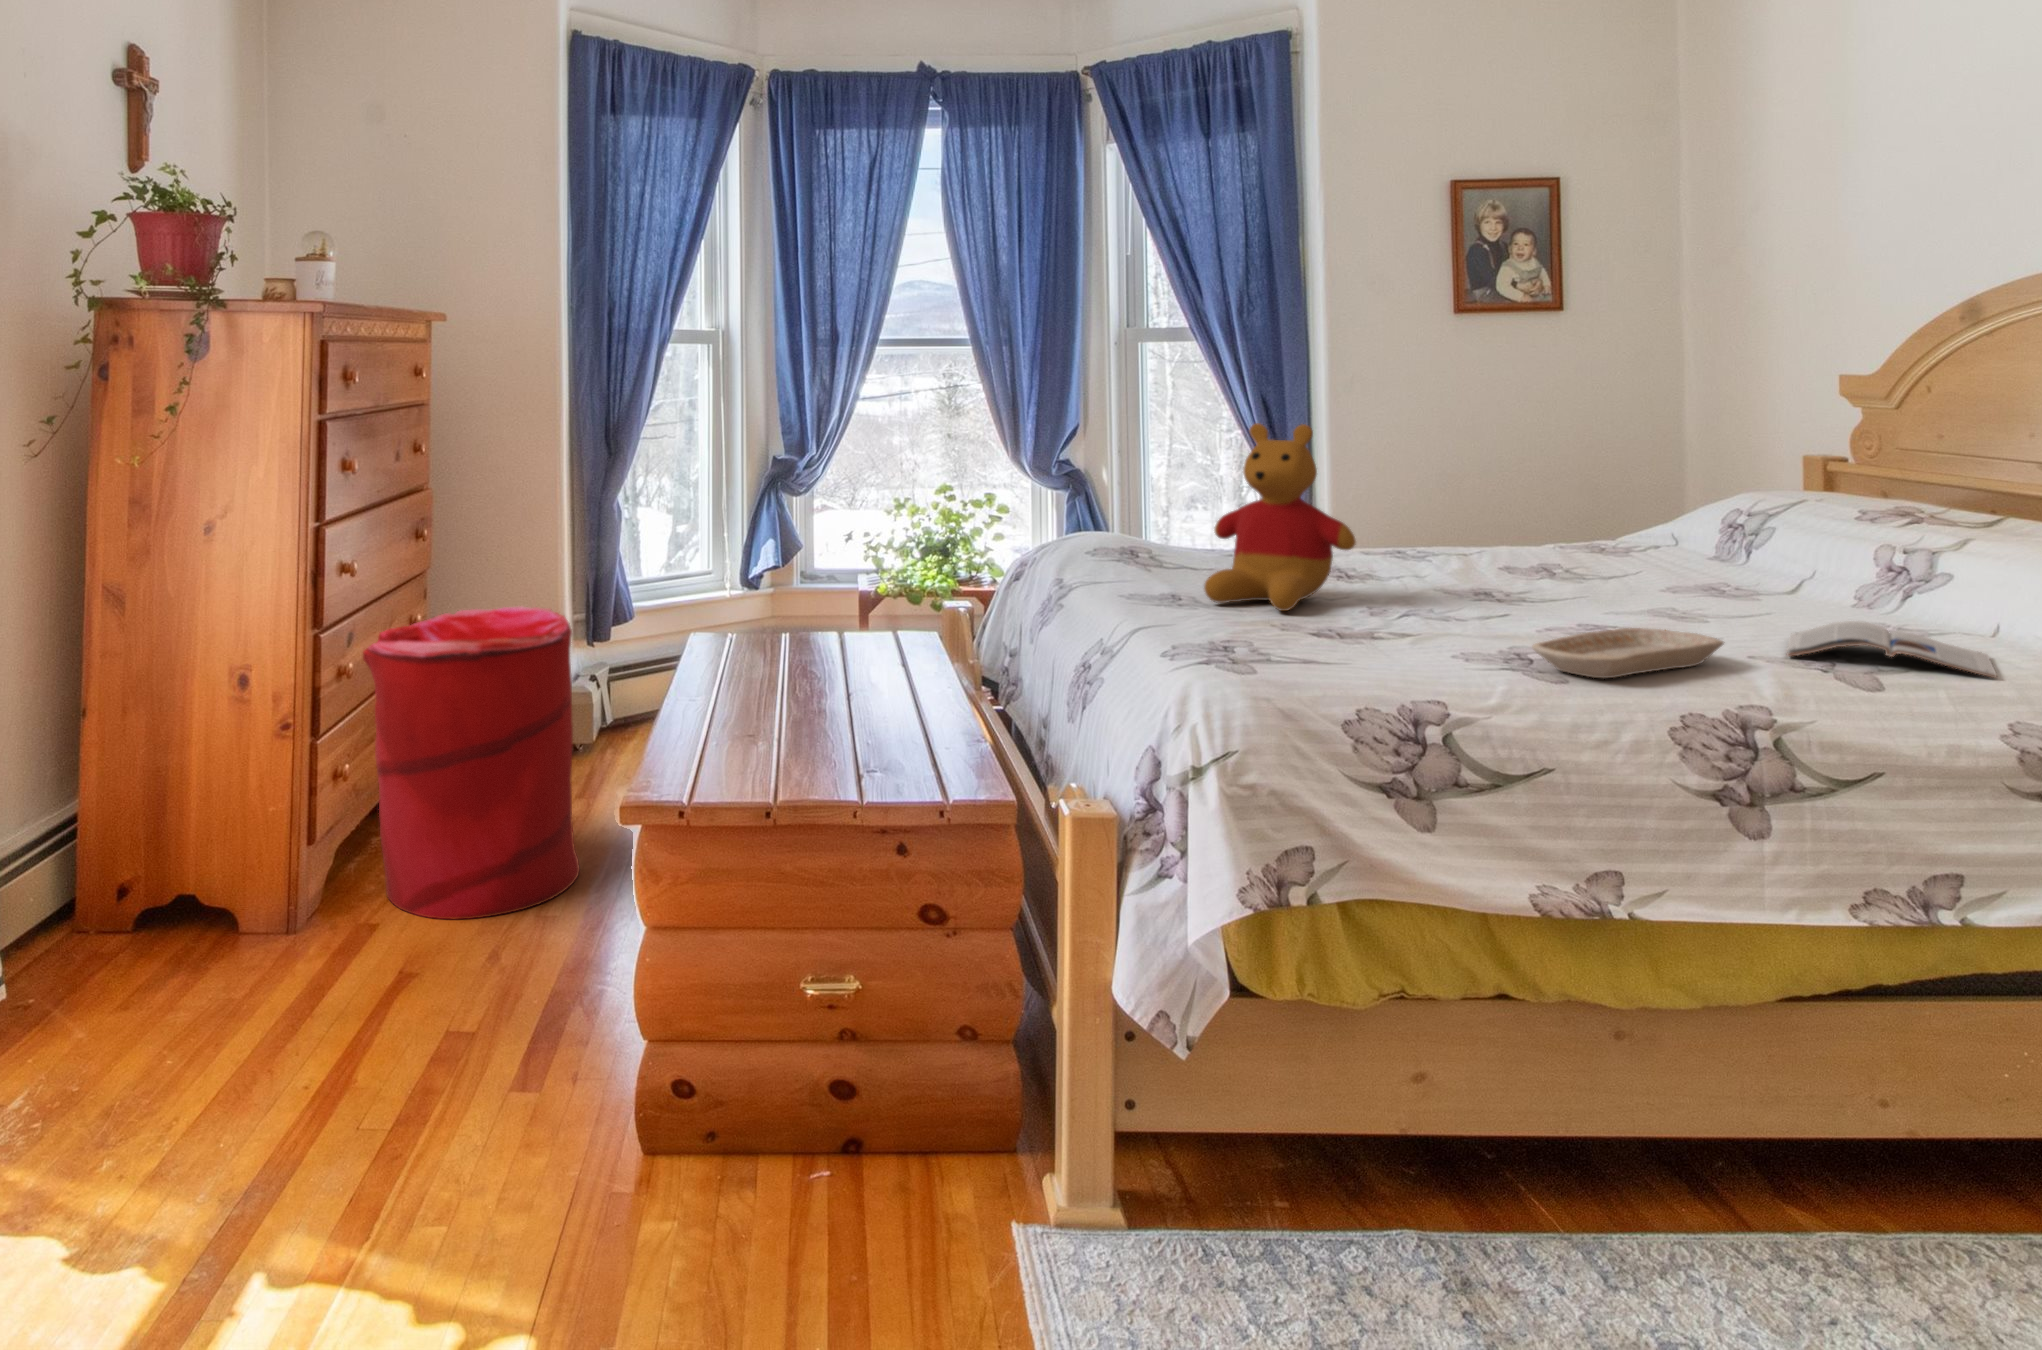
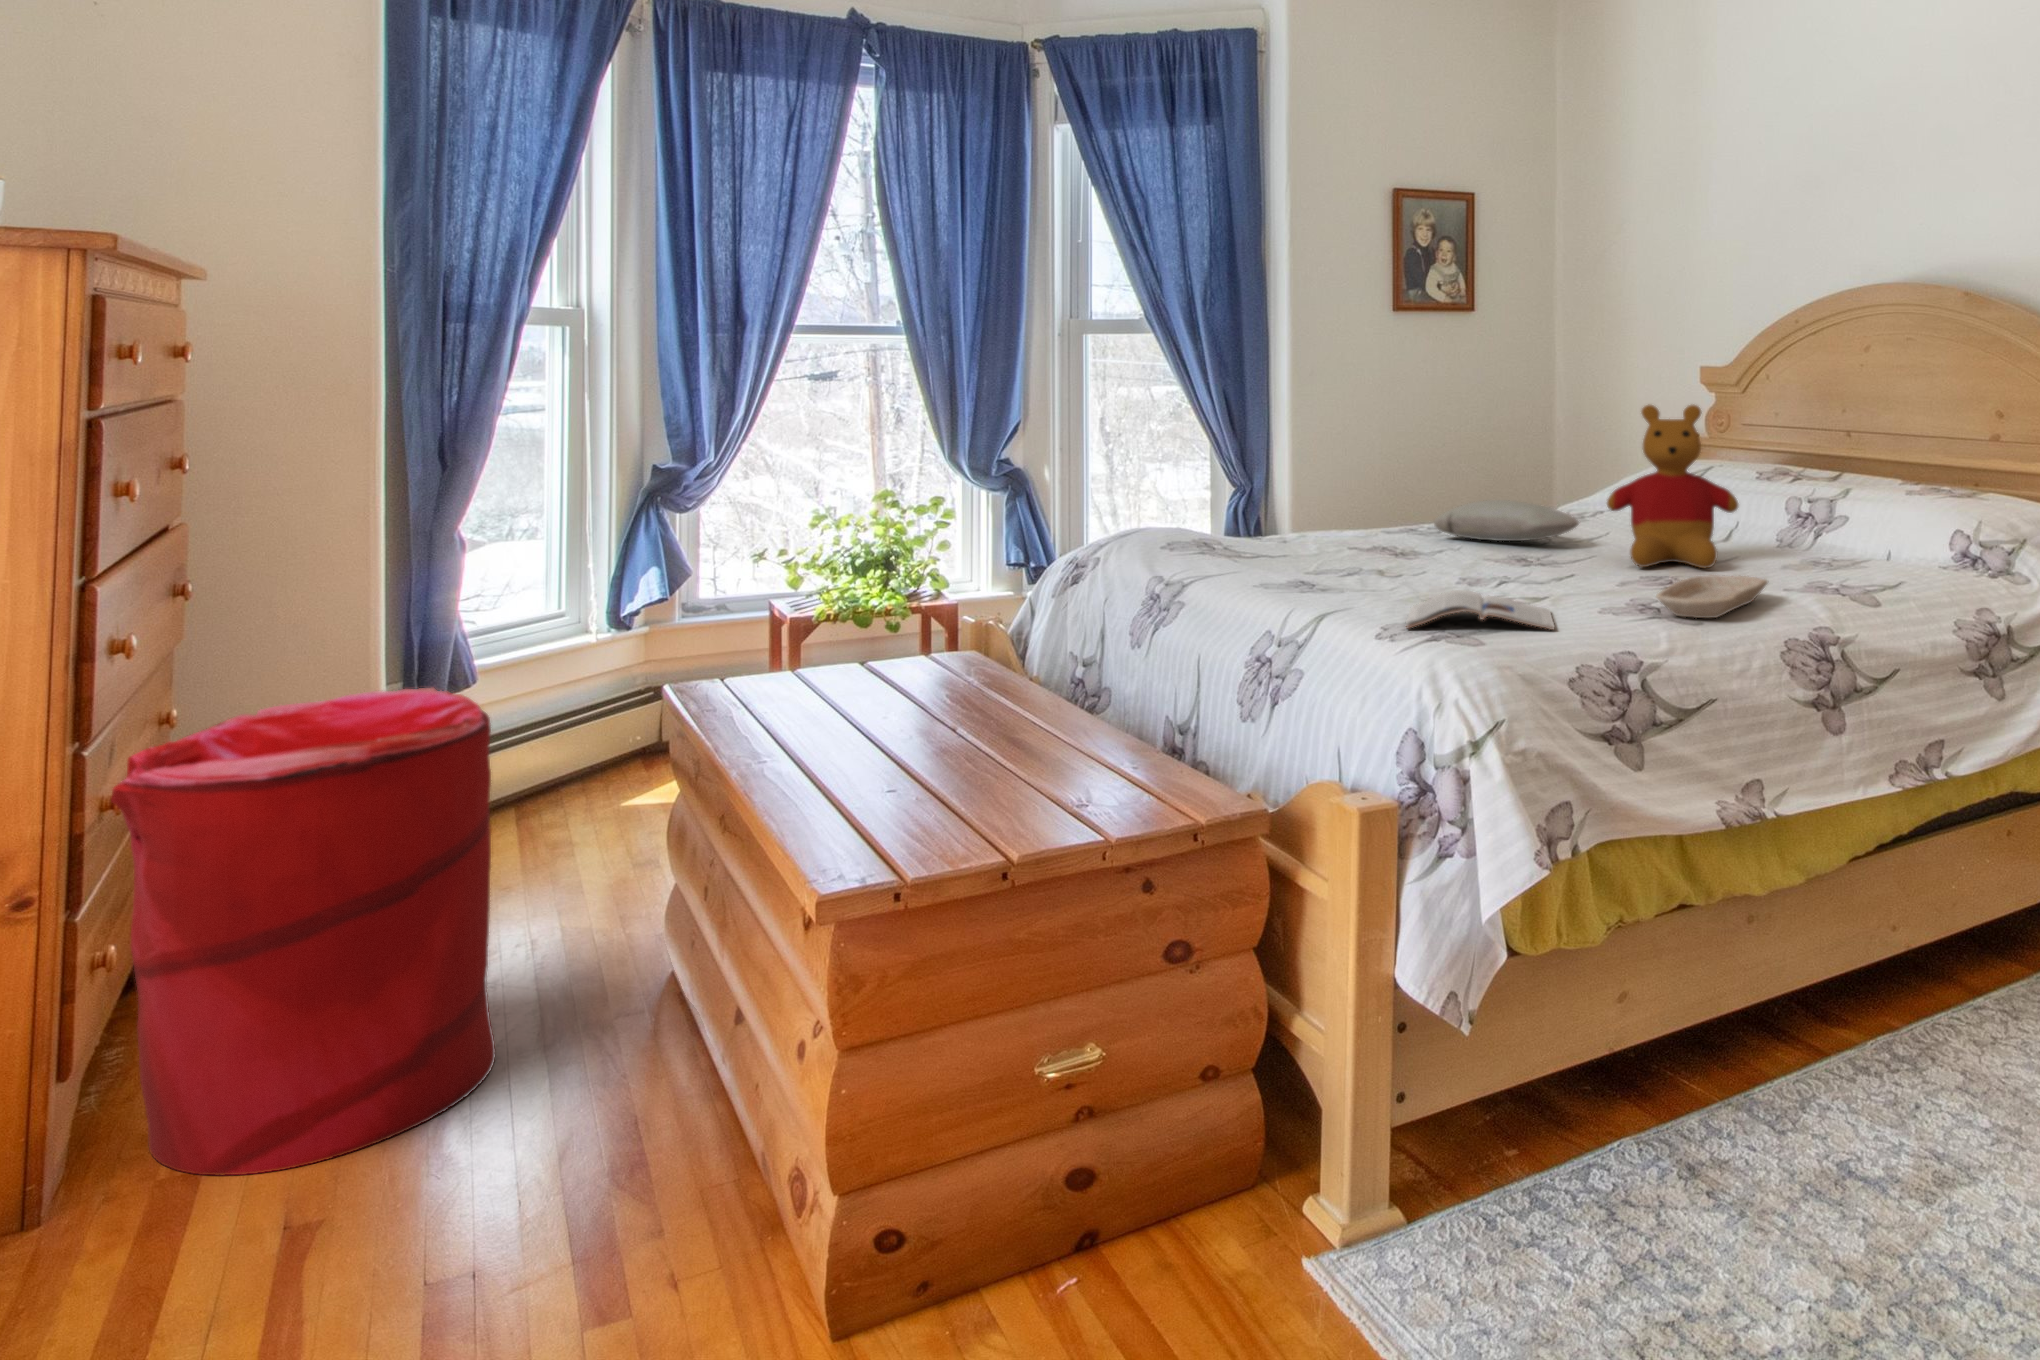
stuffed bear: present [1204,423,1356,611] -> present [1607,405,1738,568]
pillow: none [1417,522,1582,569] -> present [1434,500,1579,541]
magazine: present [1787,621,1997,678] -> present [1406,590,1555,630]

